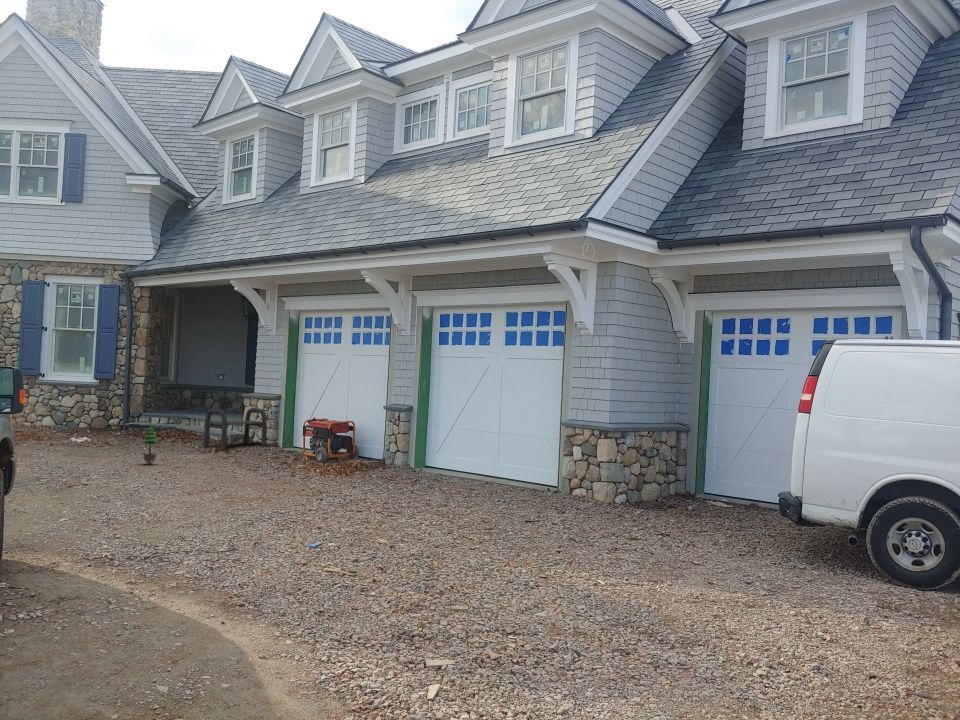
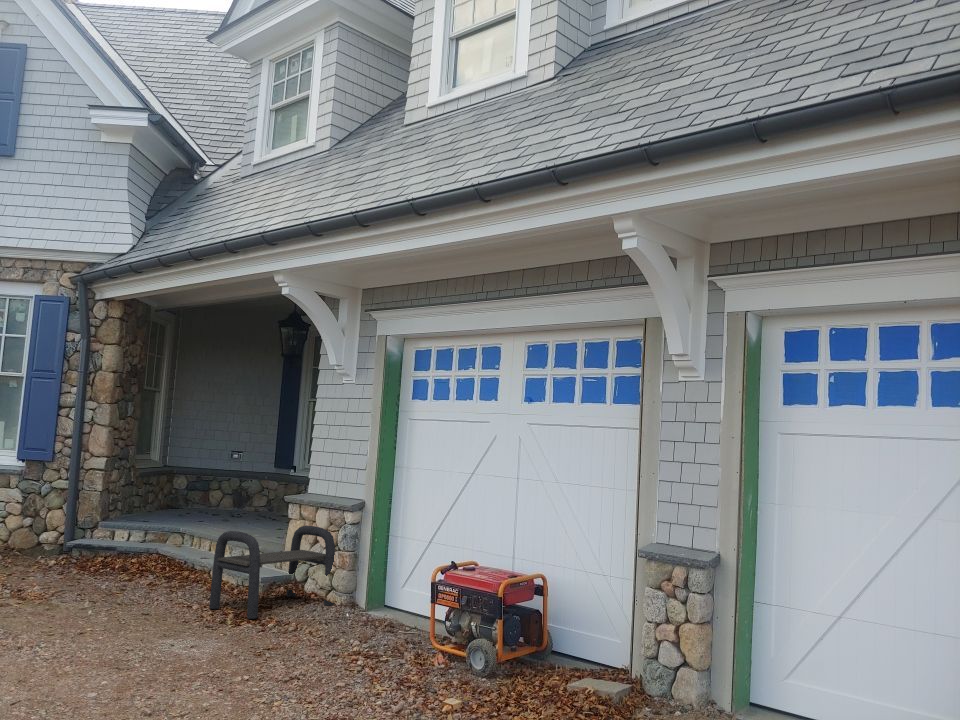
potted tree: present [143,423,158,464] -> none [64,584,105,692]

